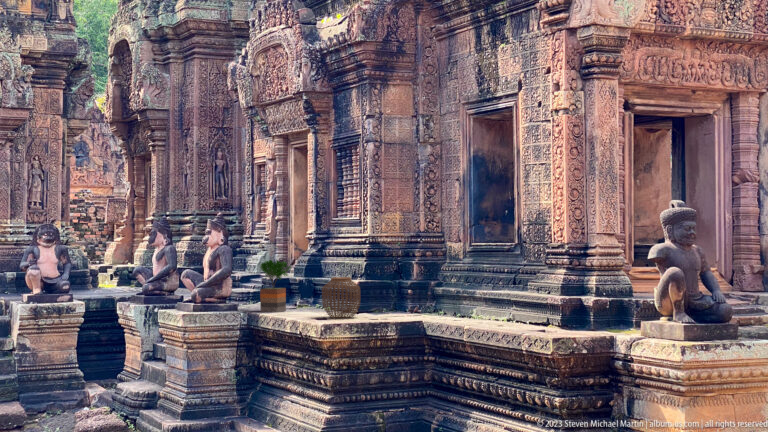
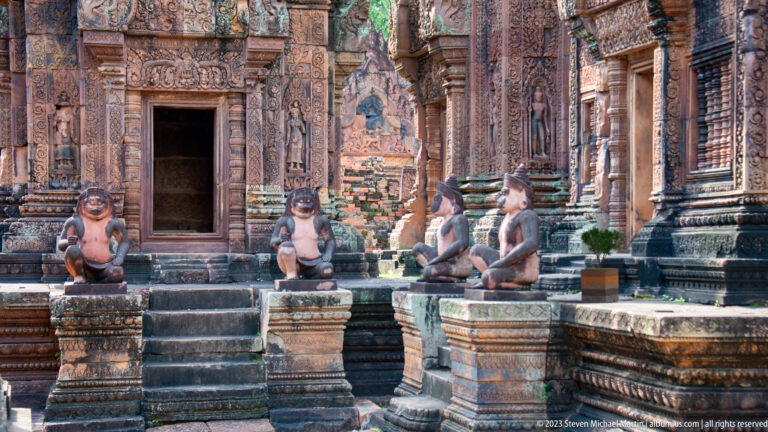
woven basket: present [322,277,360,318] -> none [669,250,728,311]

